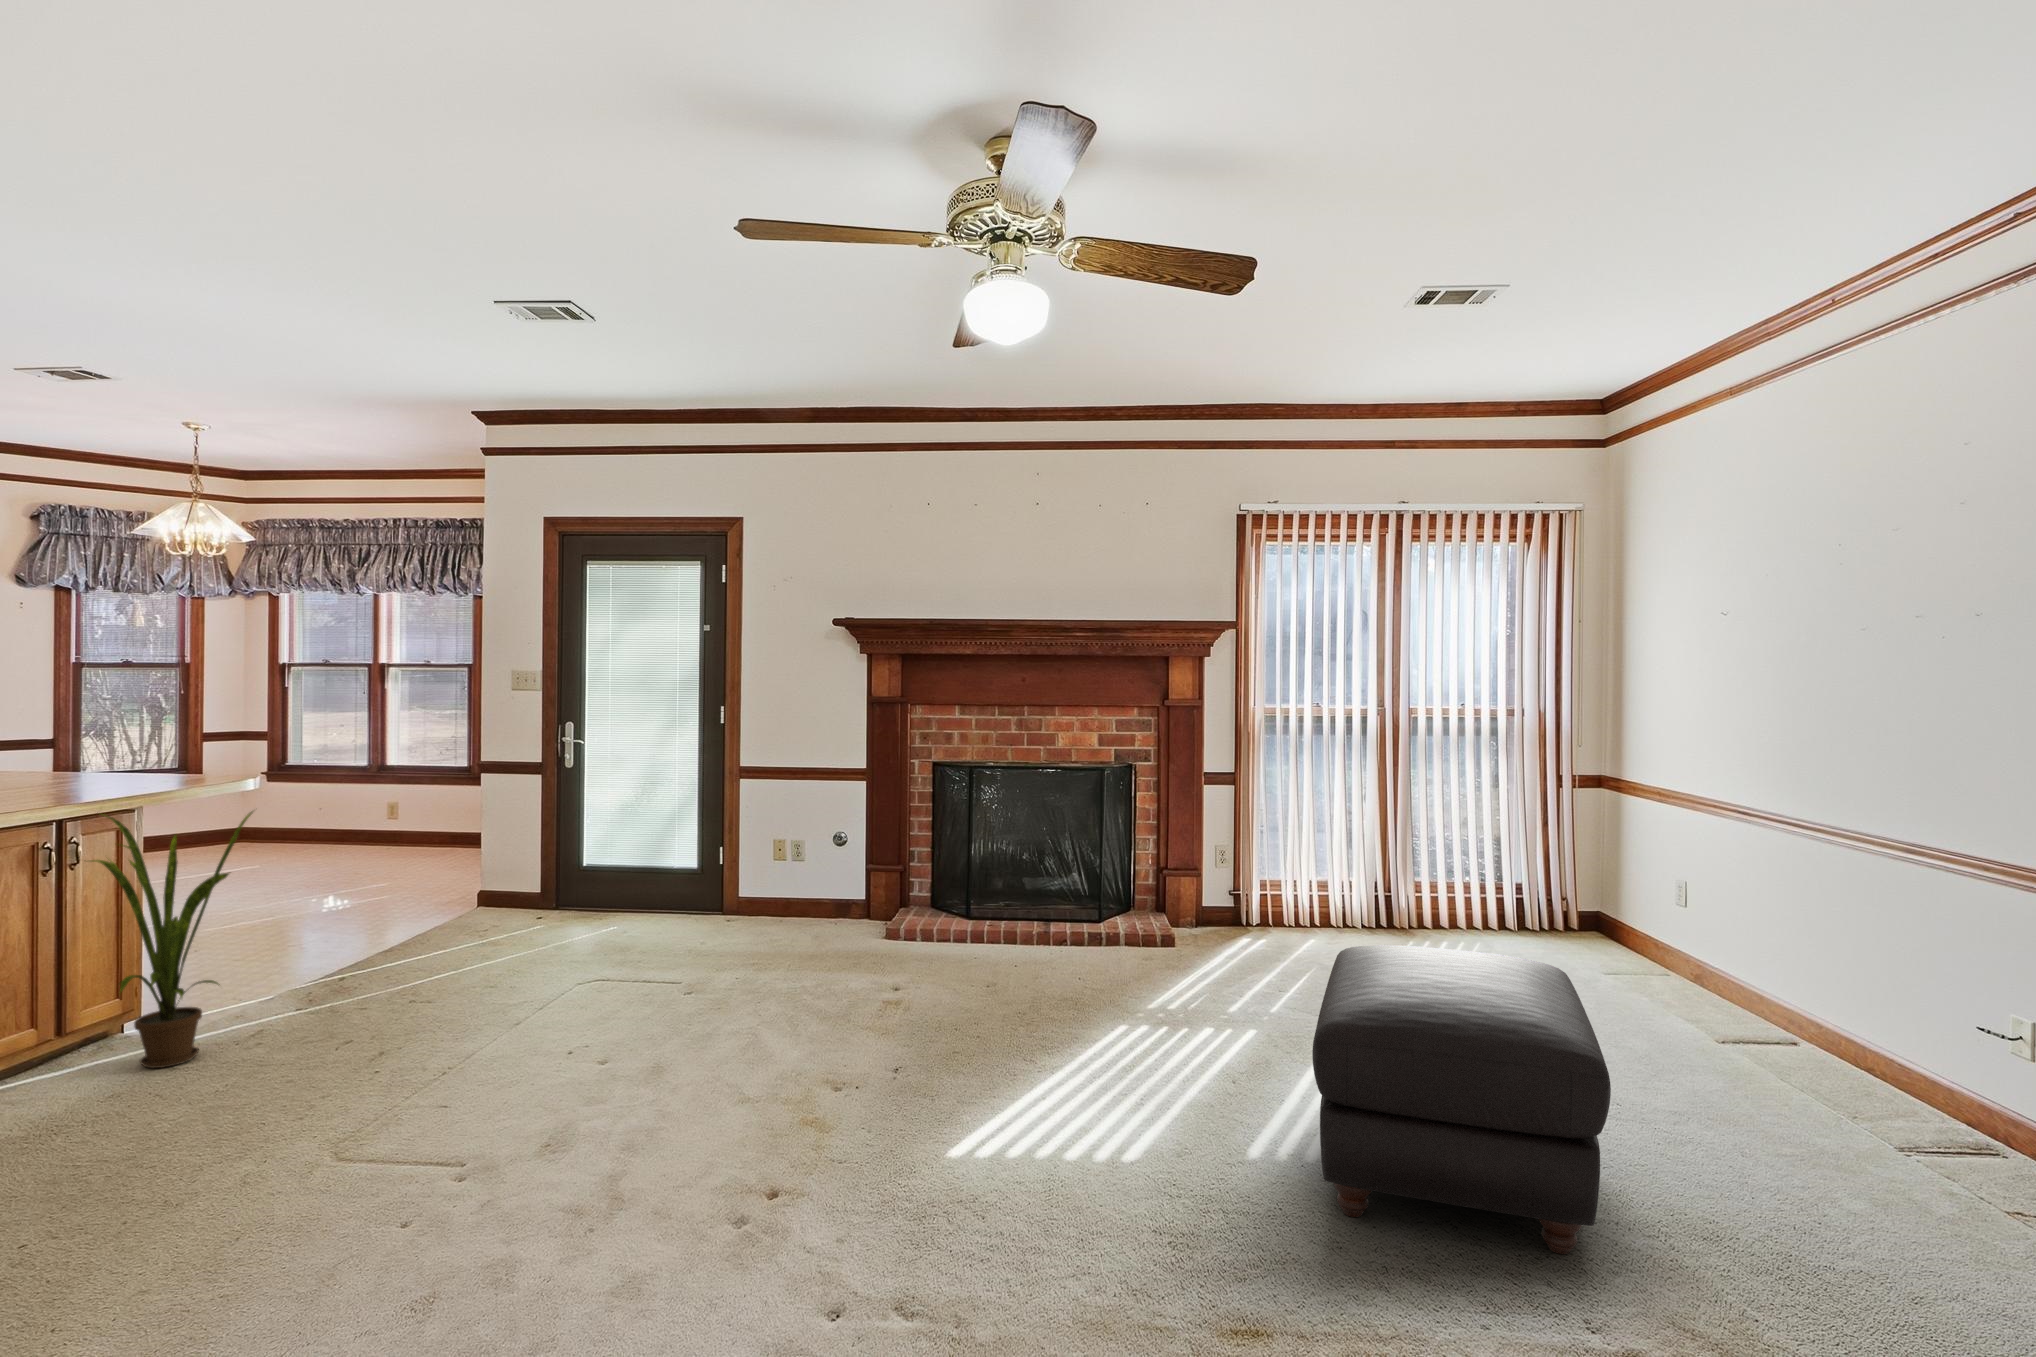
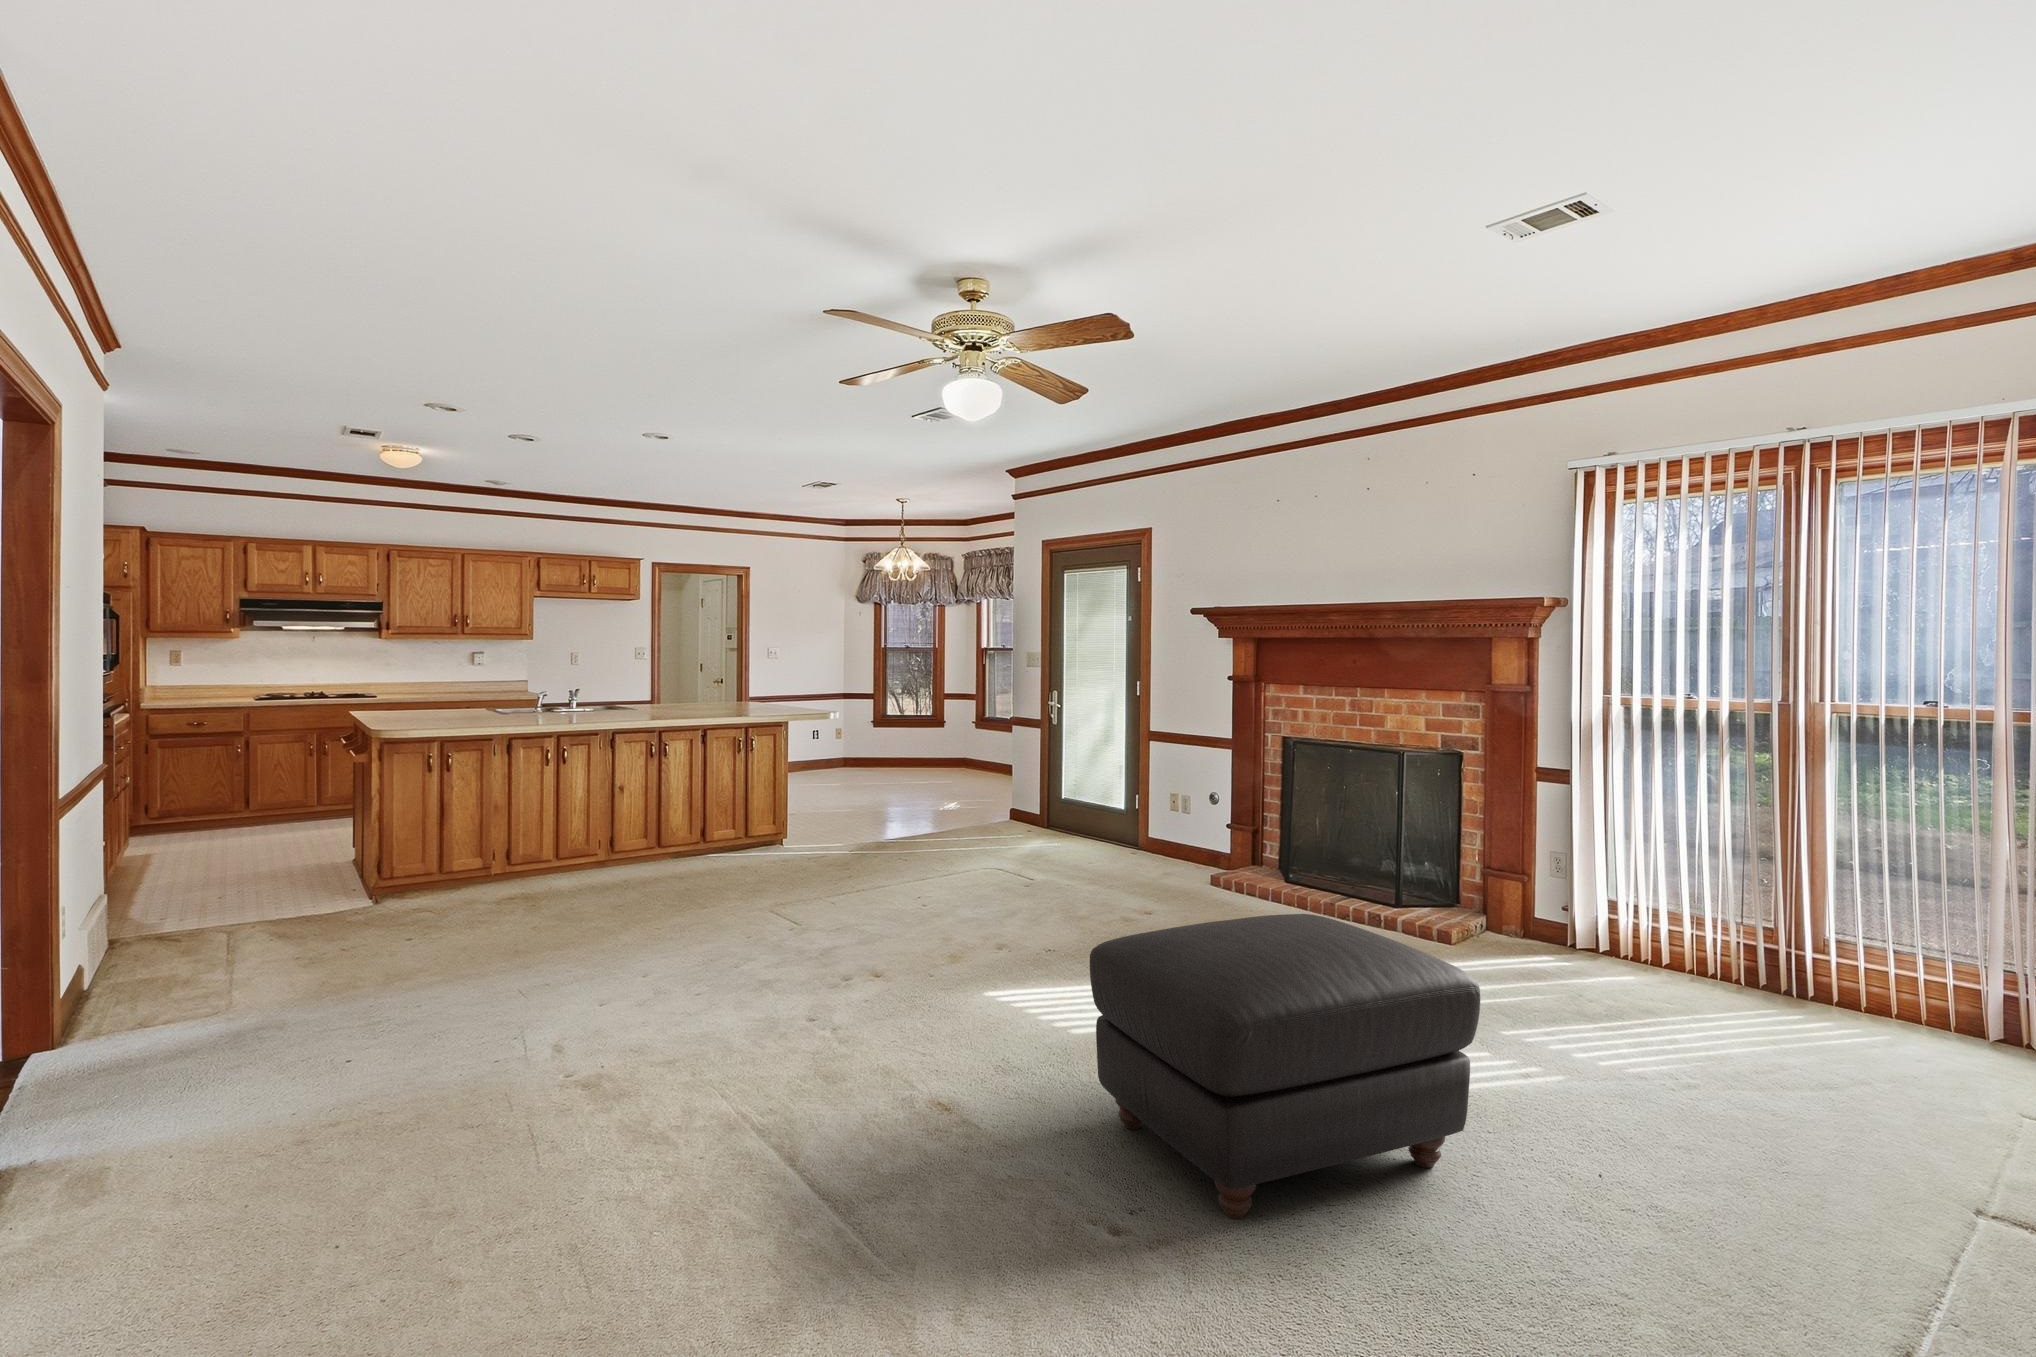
house plant: present [90,811,253,1068] -> none [710,717,795,863]

